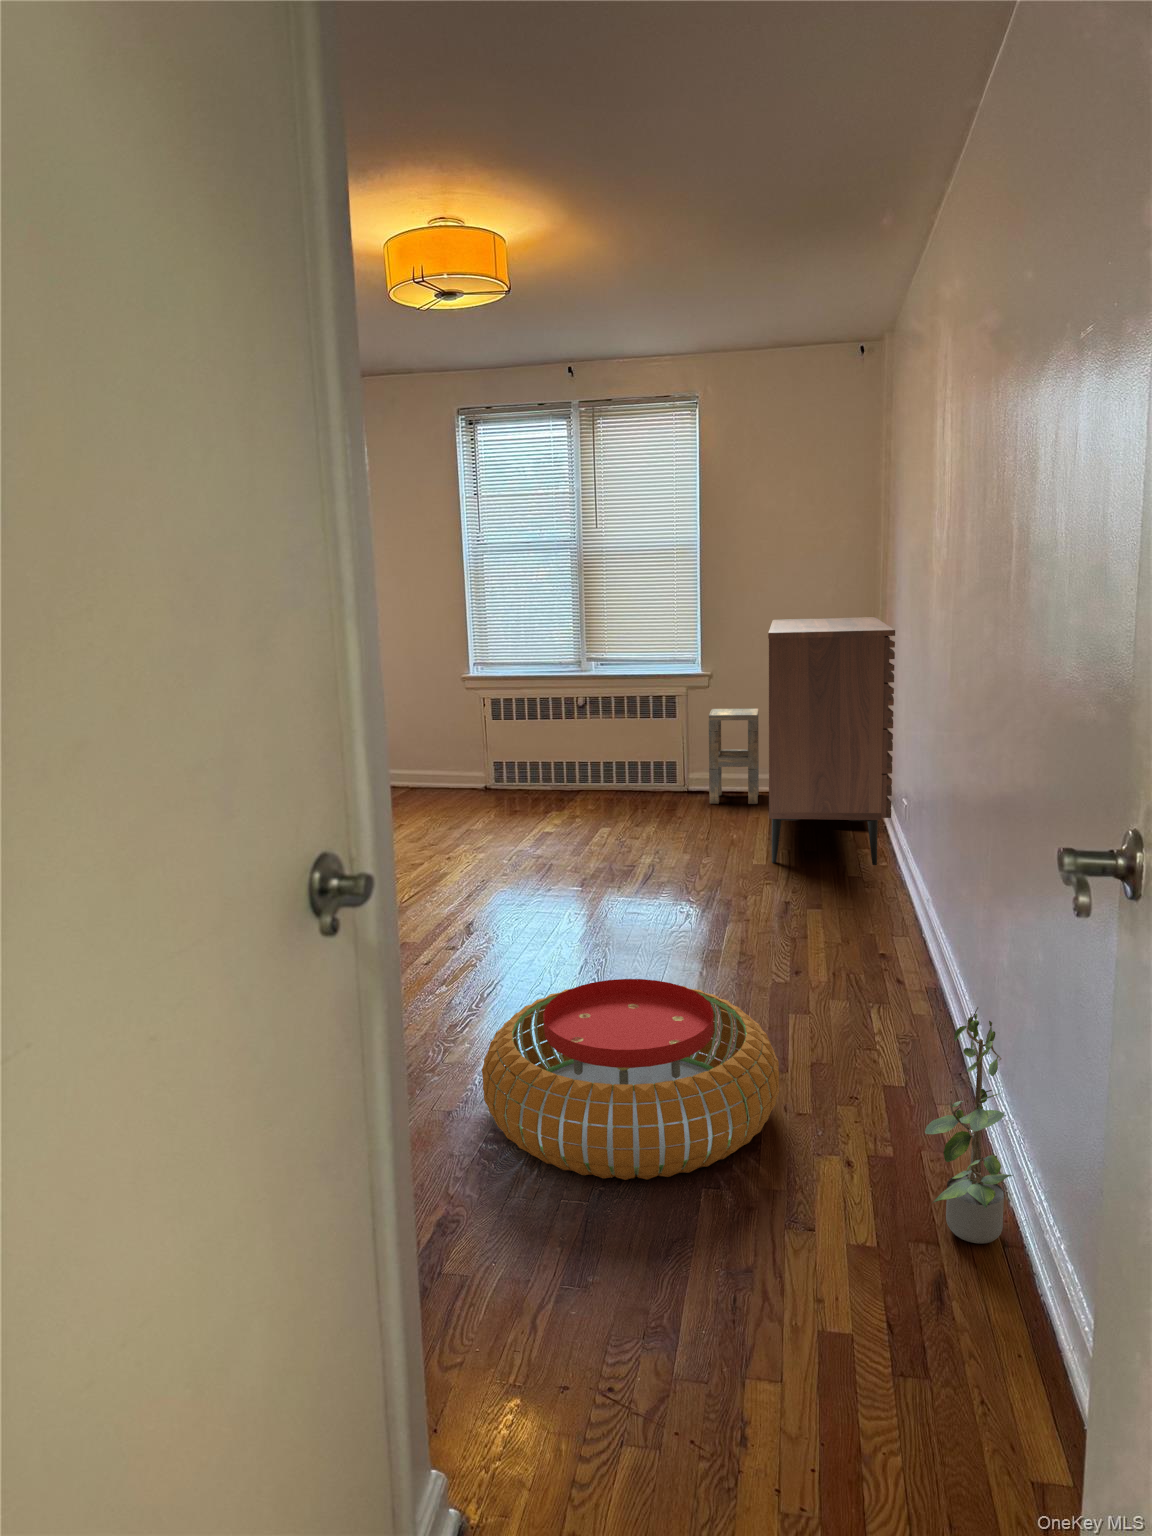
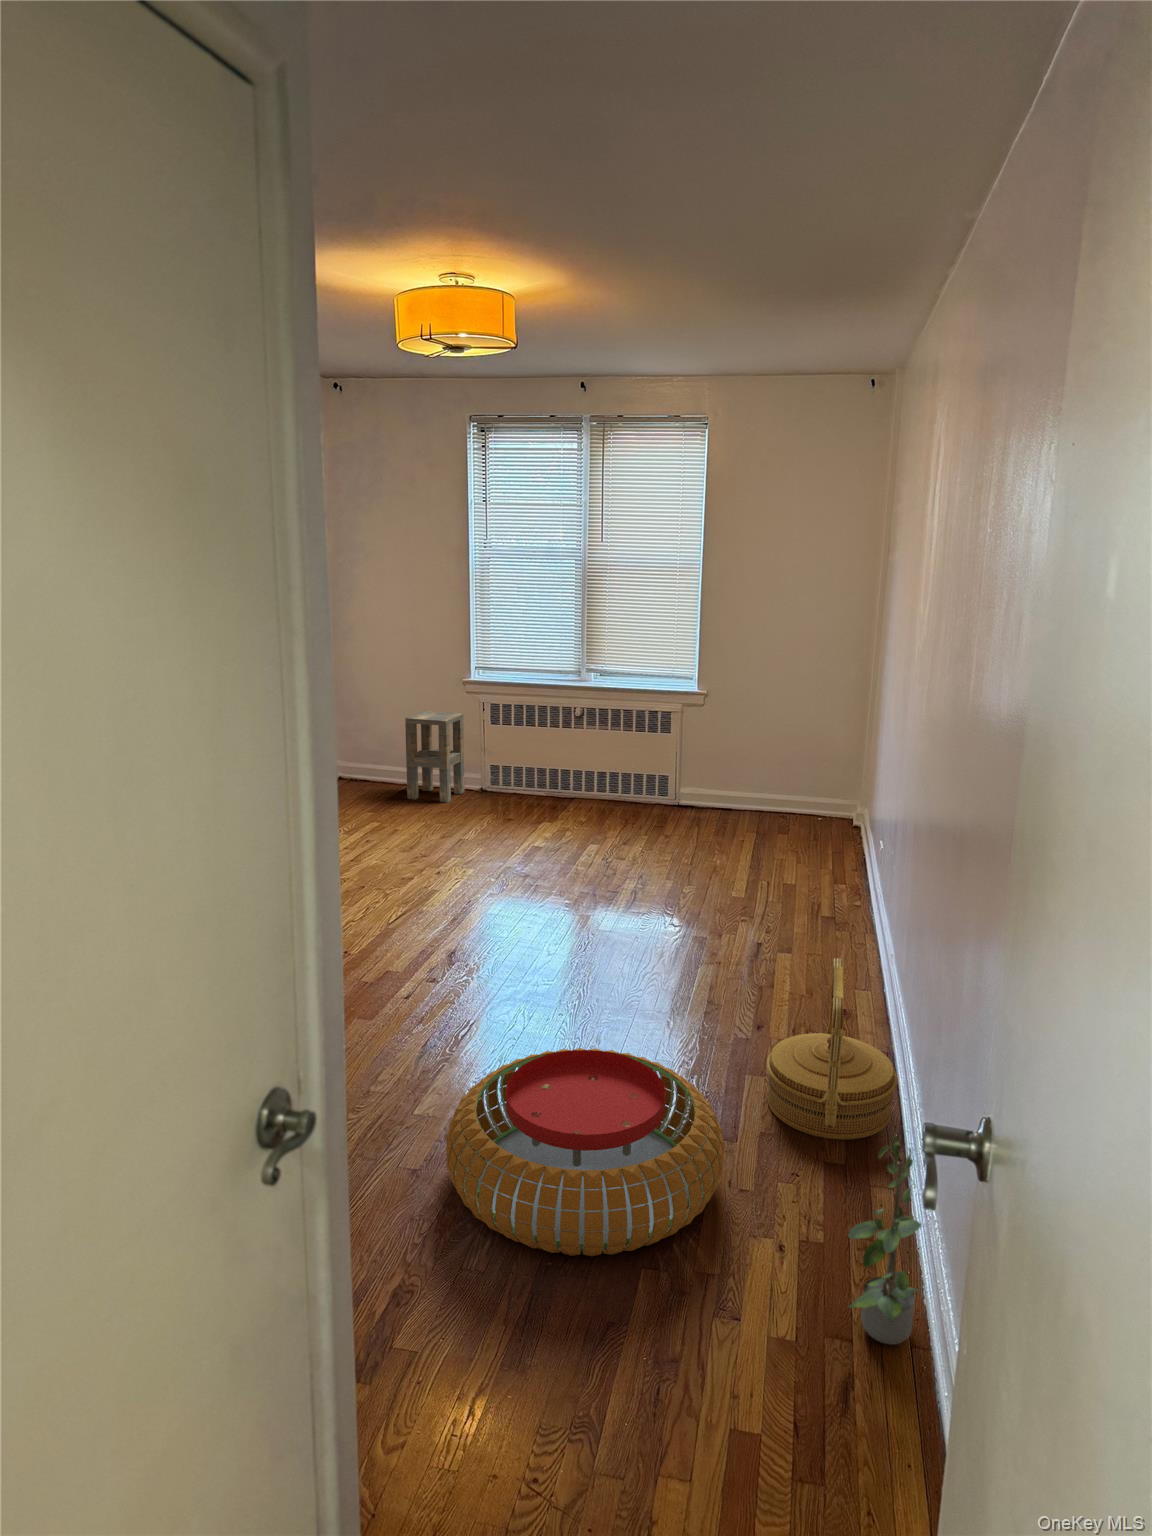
dresser: present [768,617,895,865] -> none [751,647,884,906]
side table: present [709,708,759,804] -> present [405,711,464,803]
woven basket: none [811,881,951,1064] -> present [766,958,897,1140]

